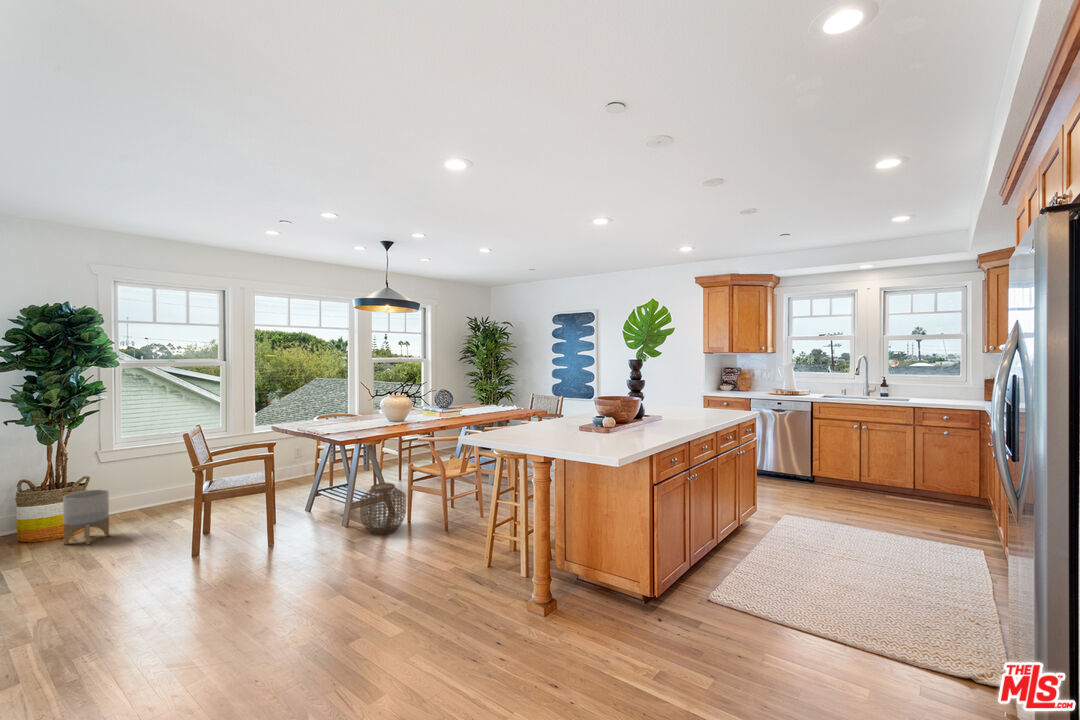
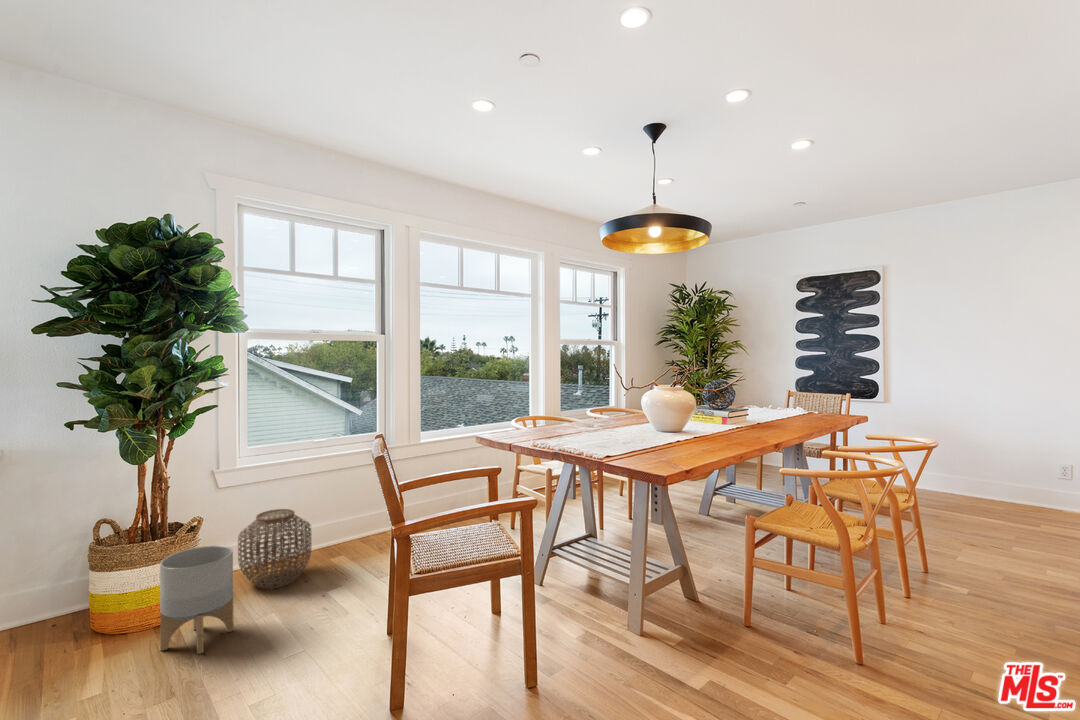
woven basket: present [360,483,406,535] -> present [238,509,311,589]

